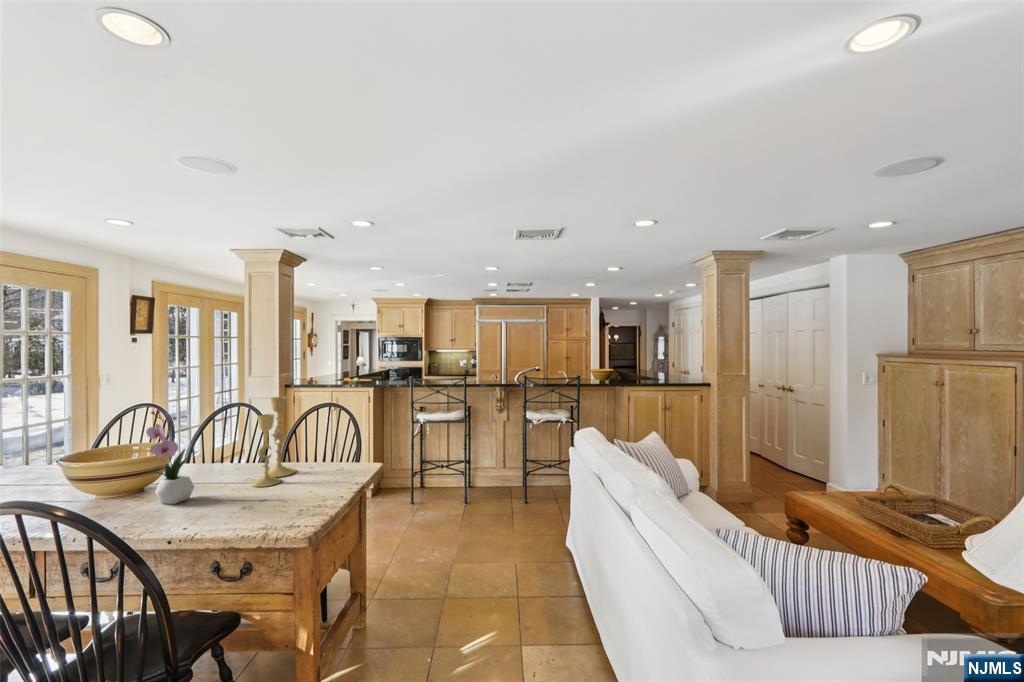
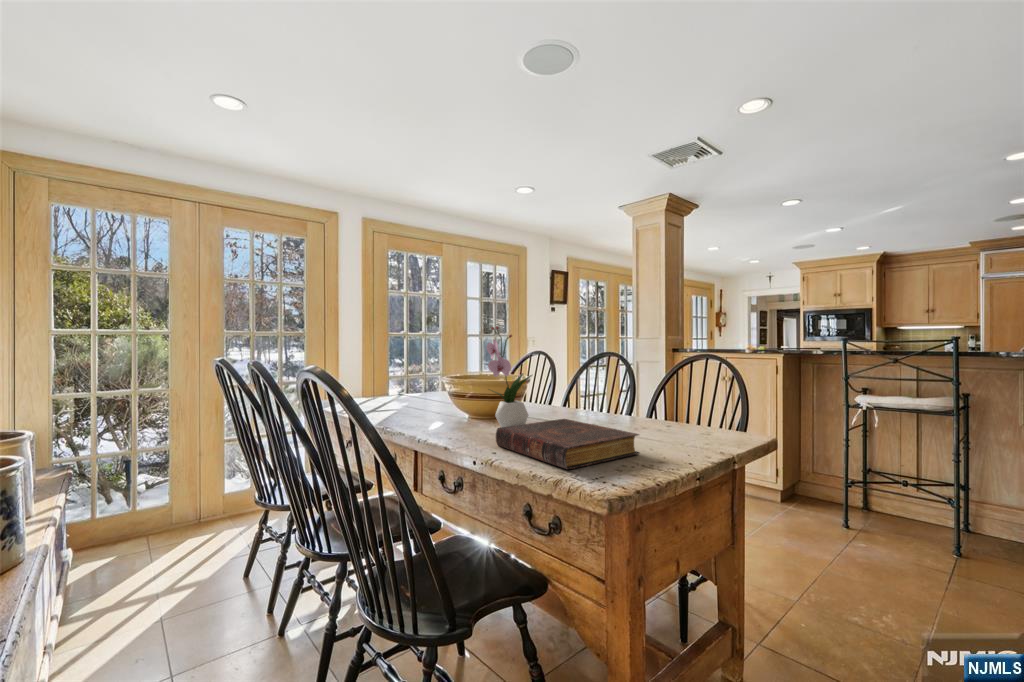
candlestick: present [251,397,296,487] -> none [588,326,646,432]
book: none [181,484,309,525] -> present [496,419,639,470]

